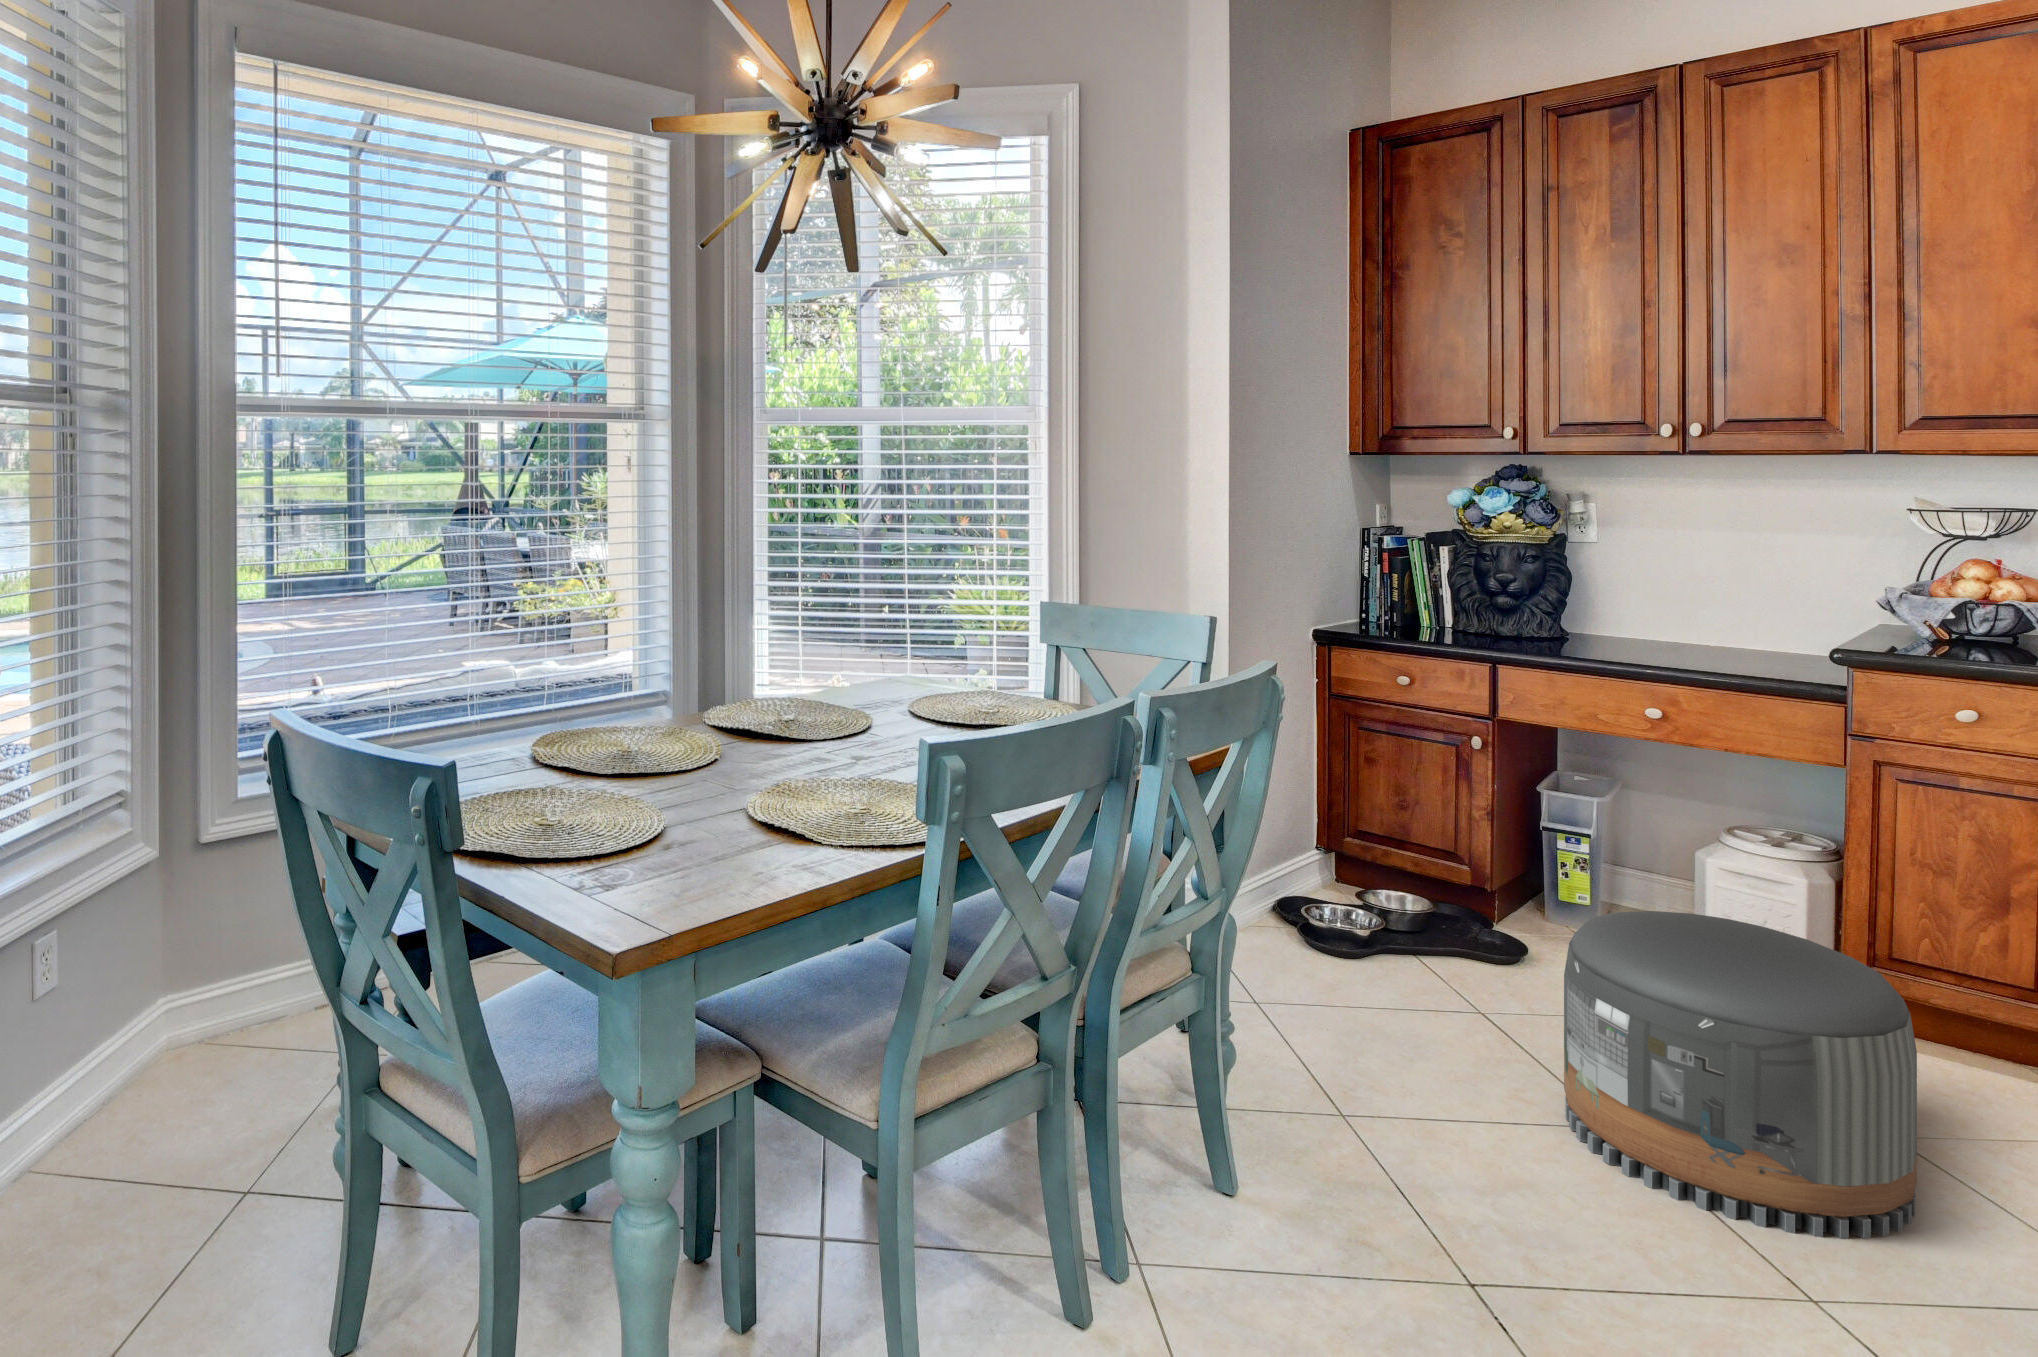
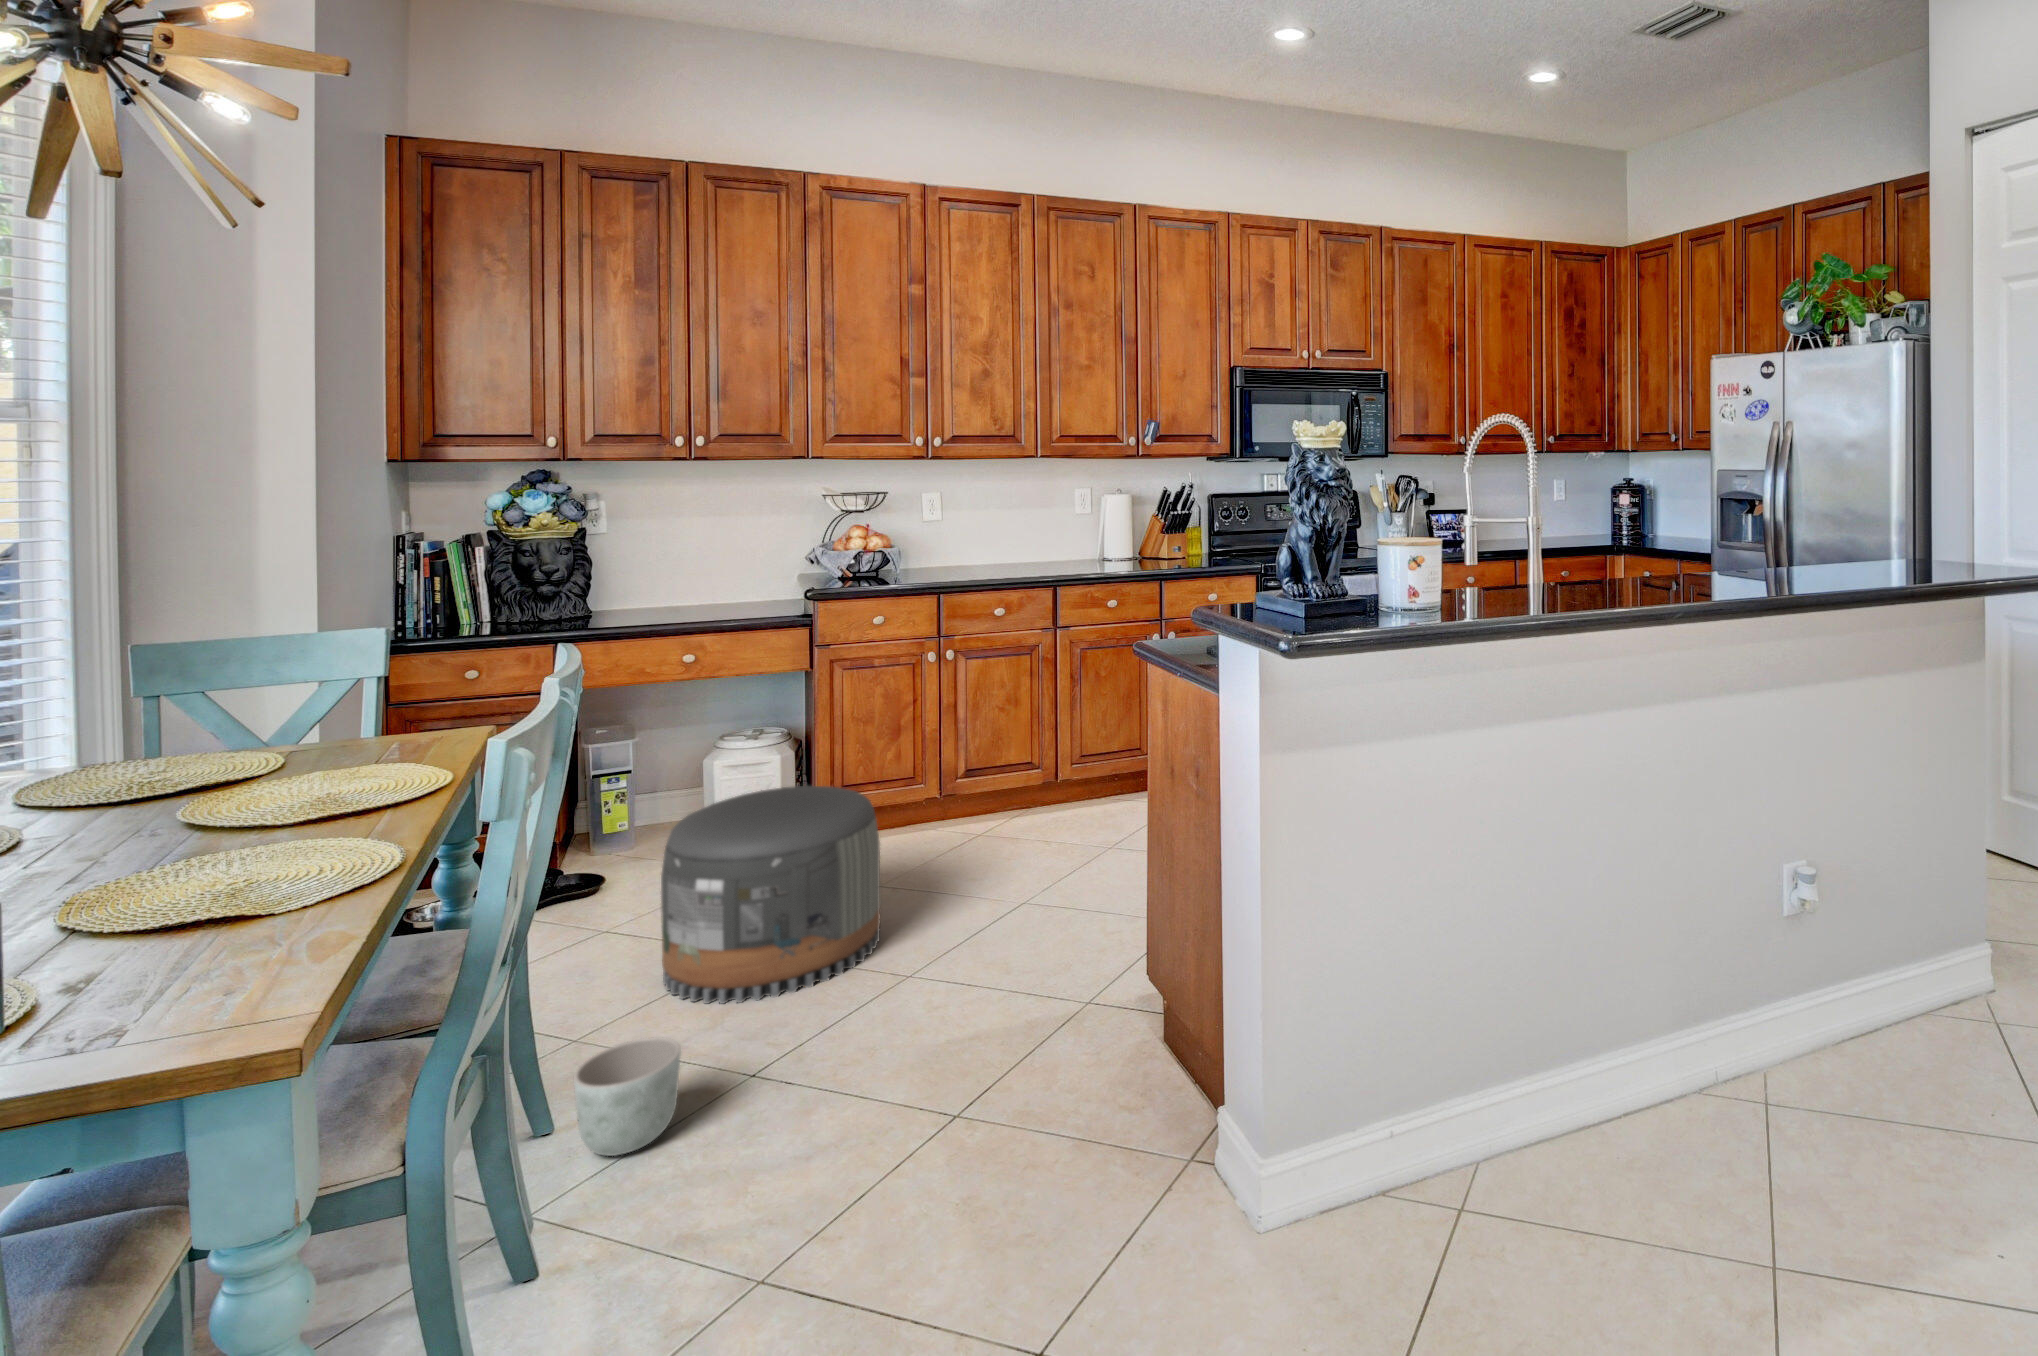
planter: none [1391,1143,1514,1282] -> present [574,1037,681,1156]

